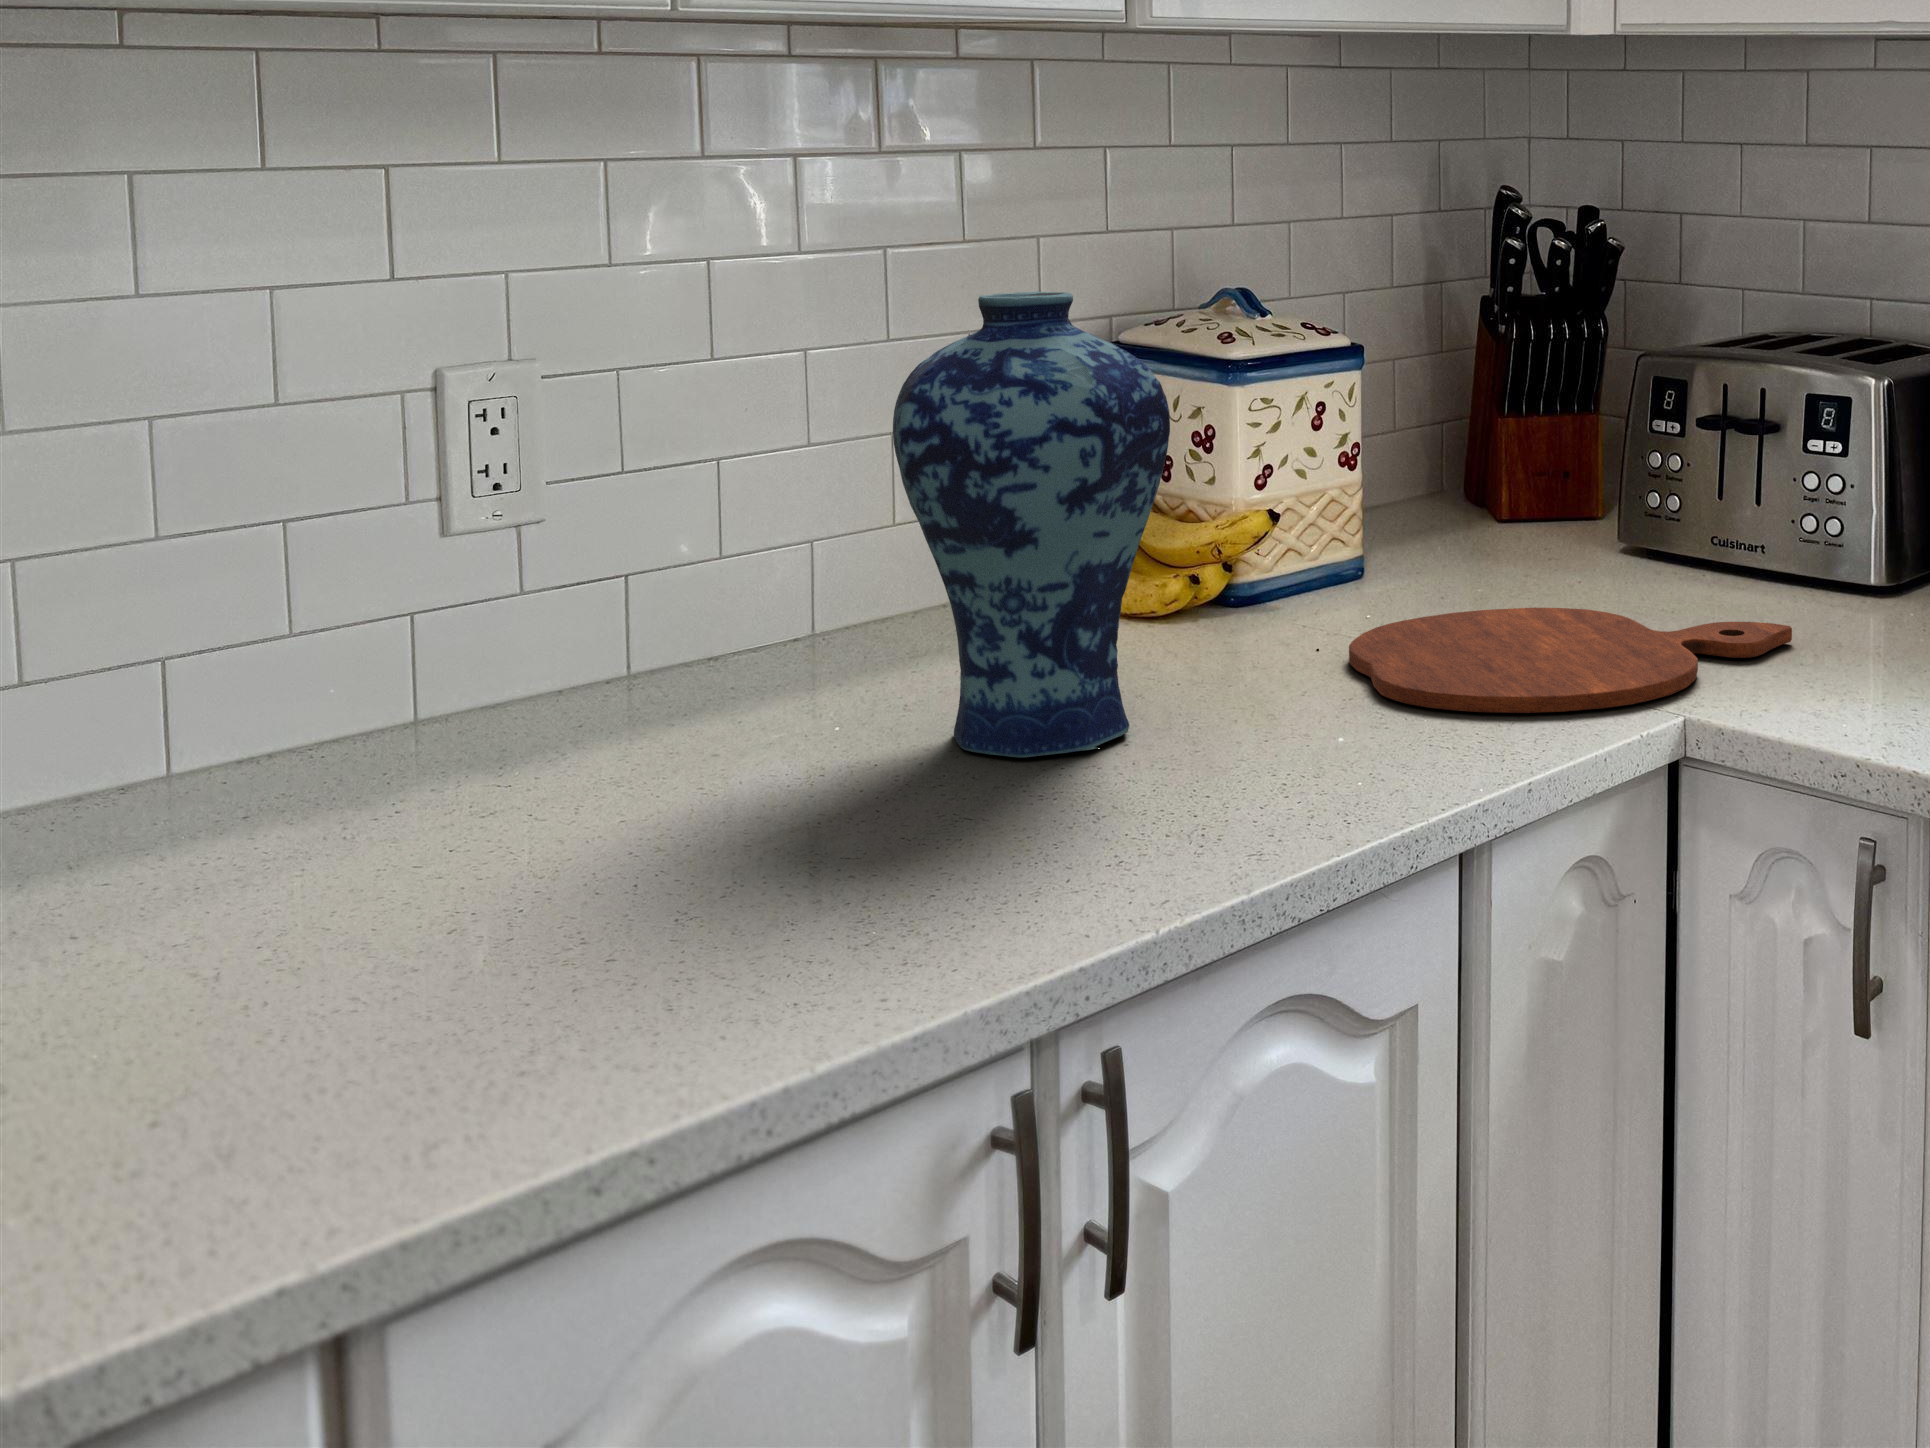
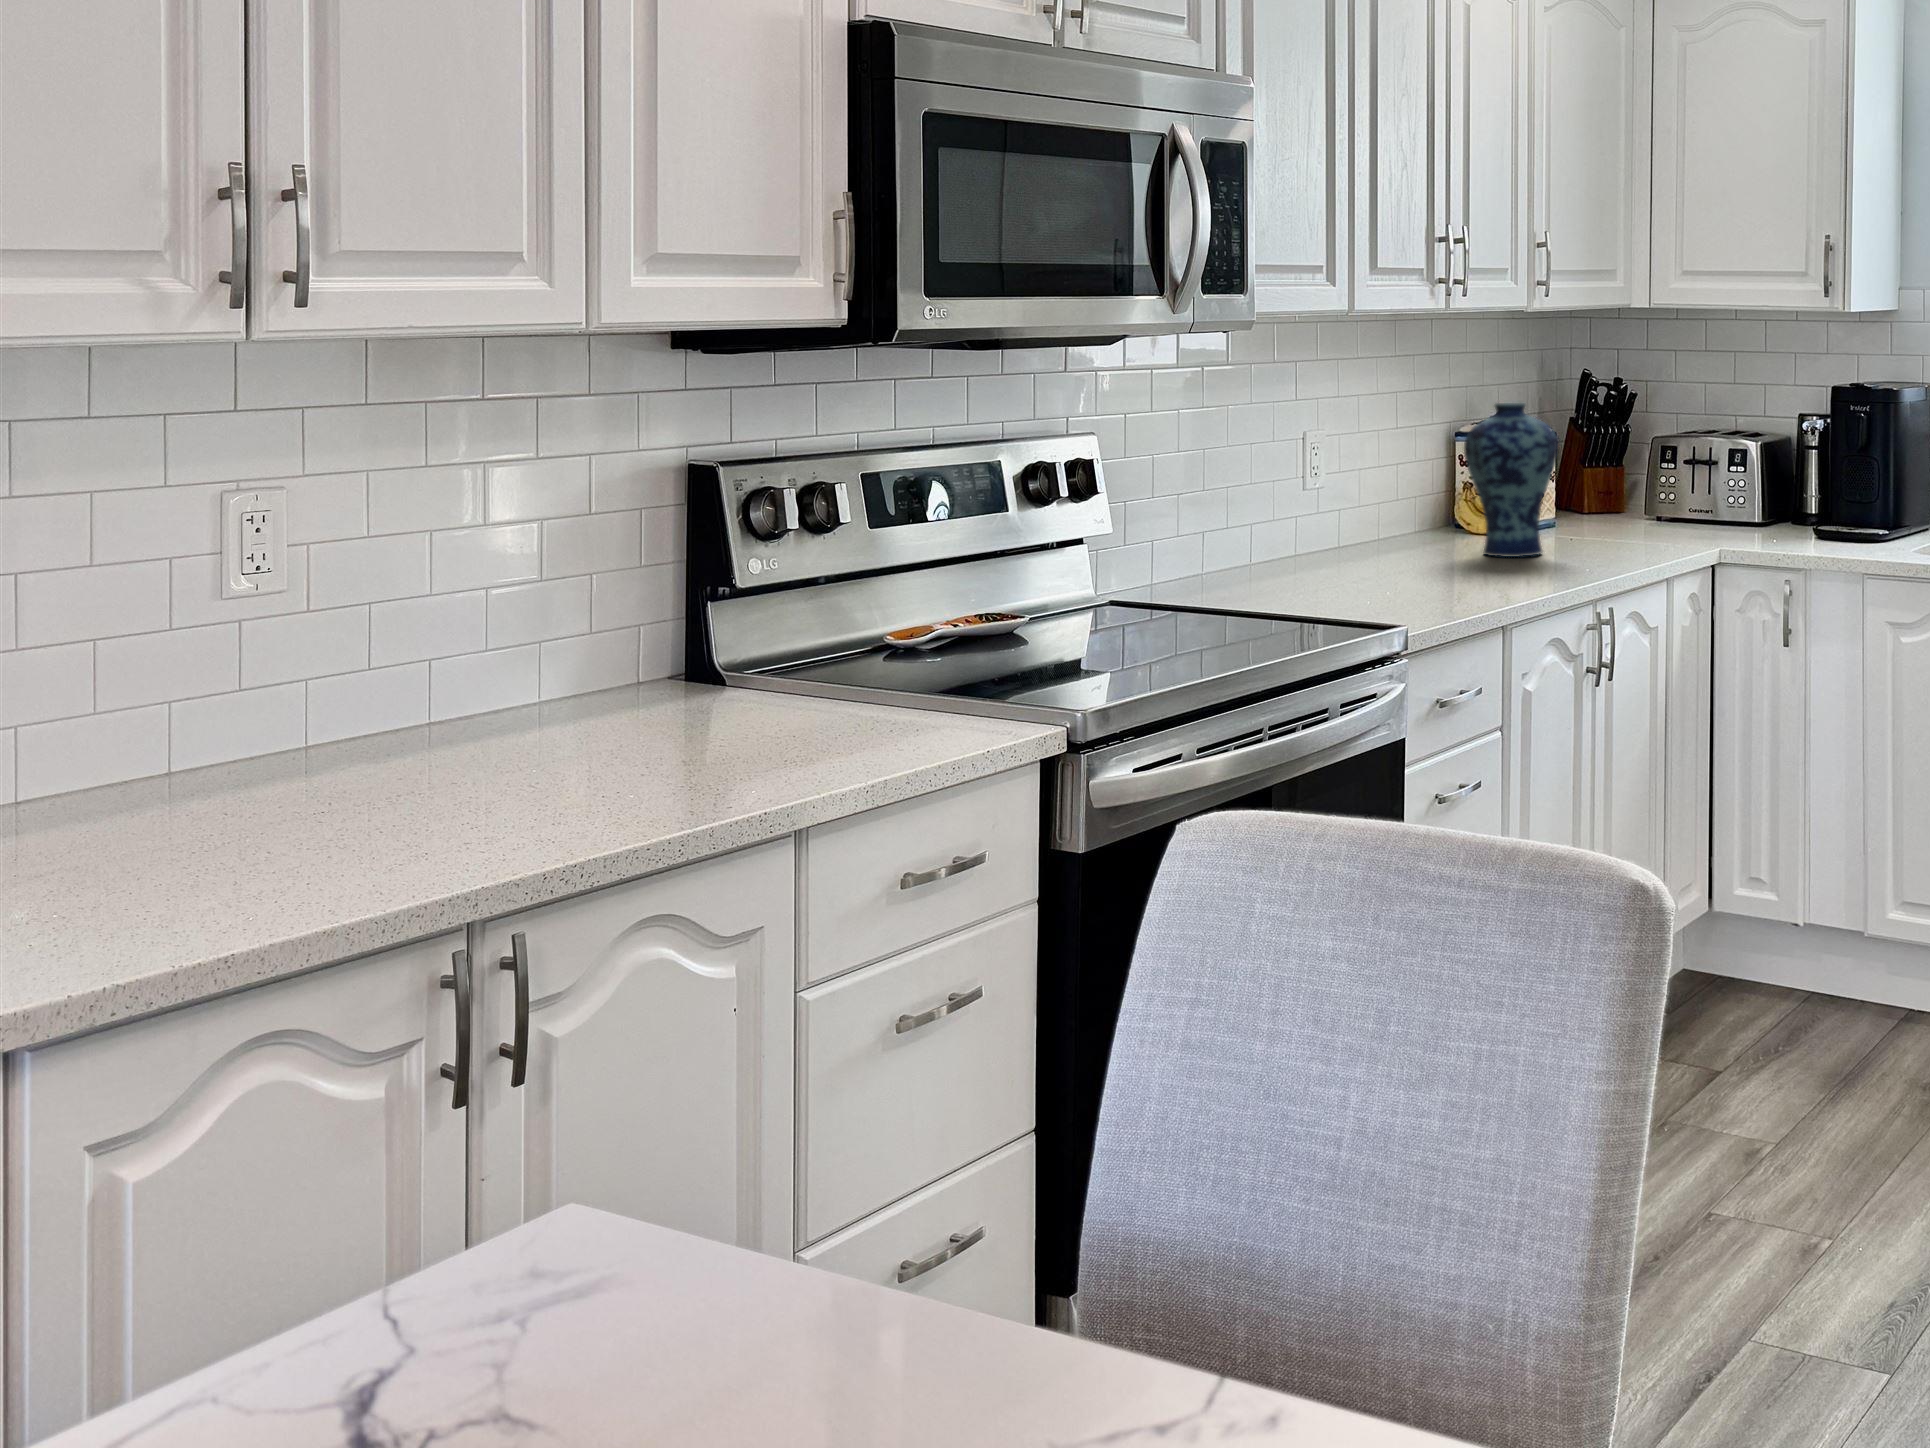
cutting board: present [1349,608,1792,713] -> none [1586,528,1738,548]

